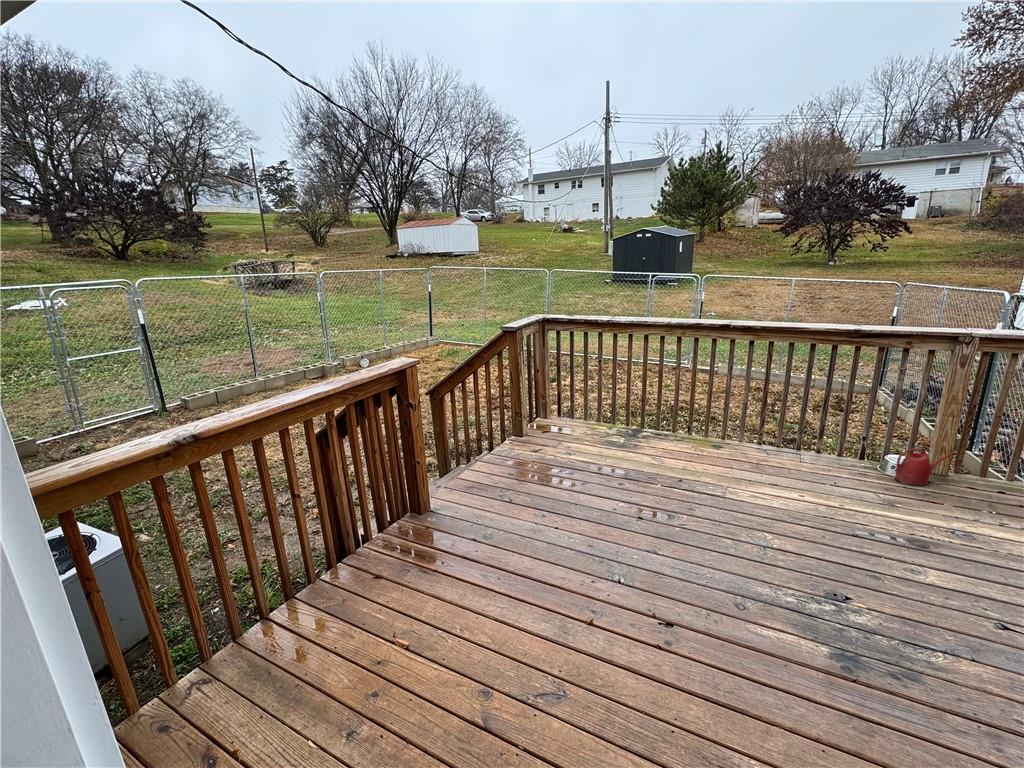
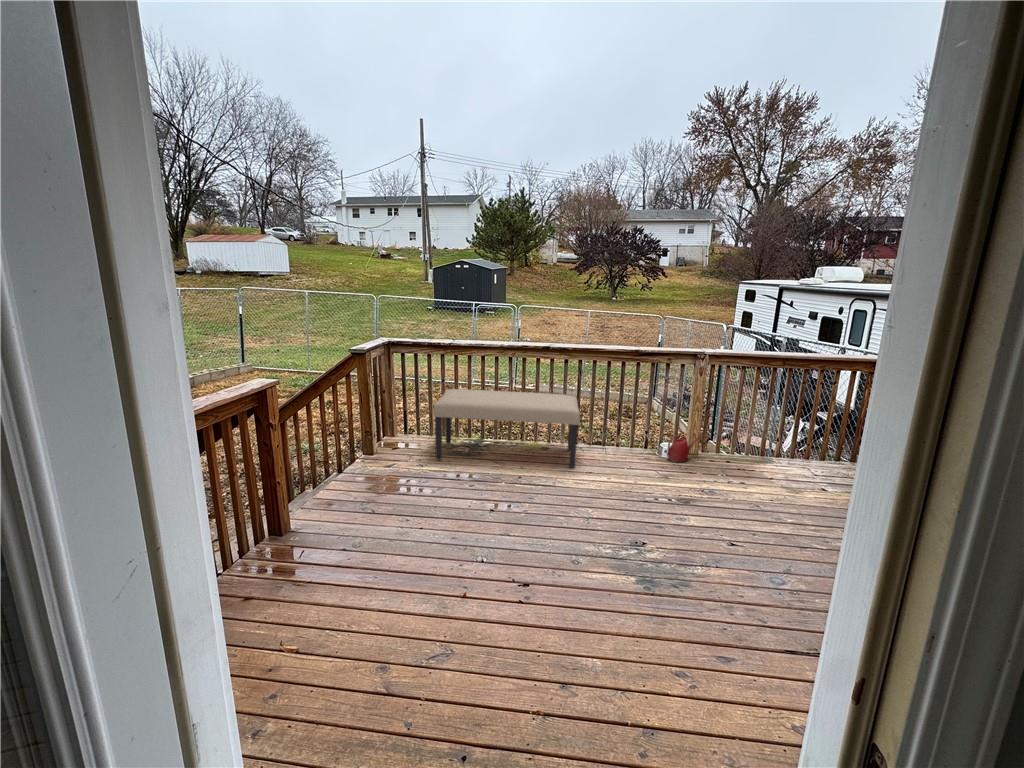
bench: none [584,372,767,478] -> present [433,389,580,468]

